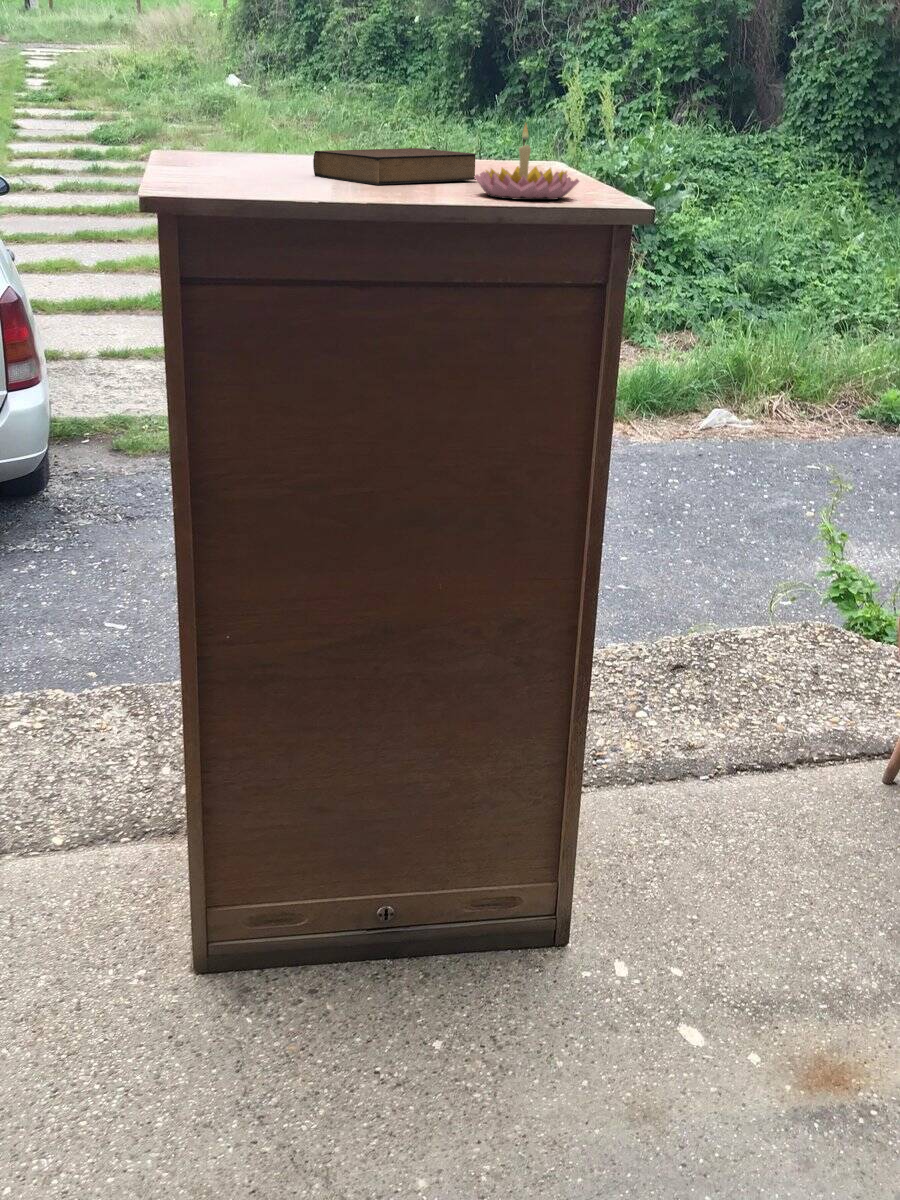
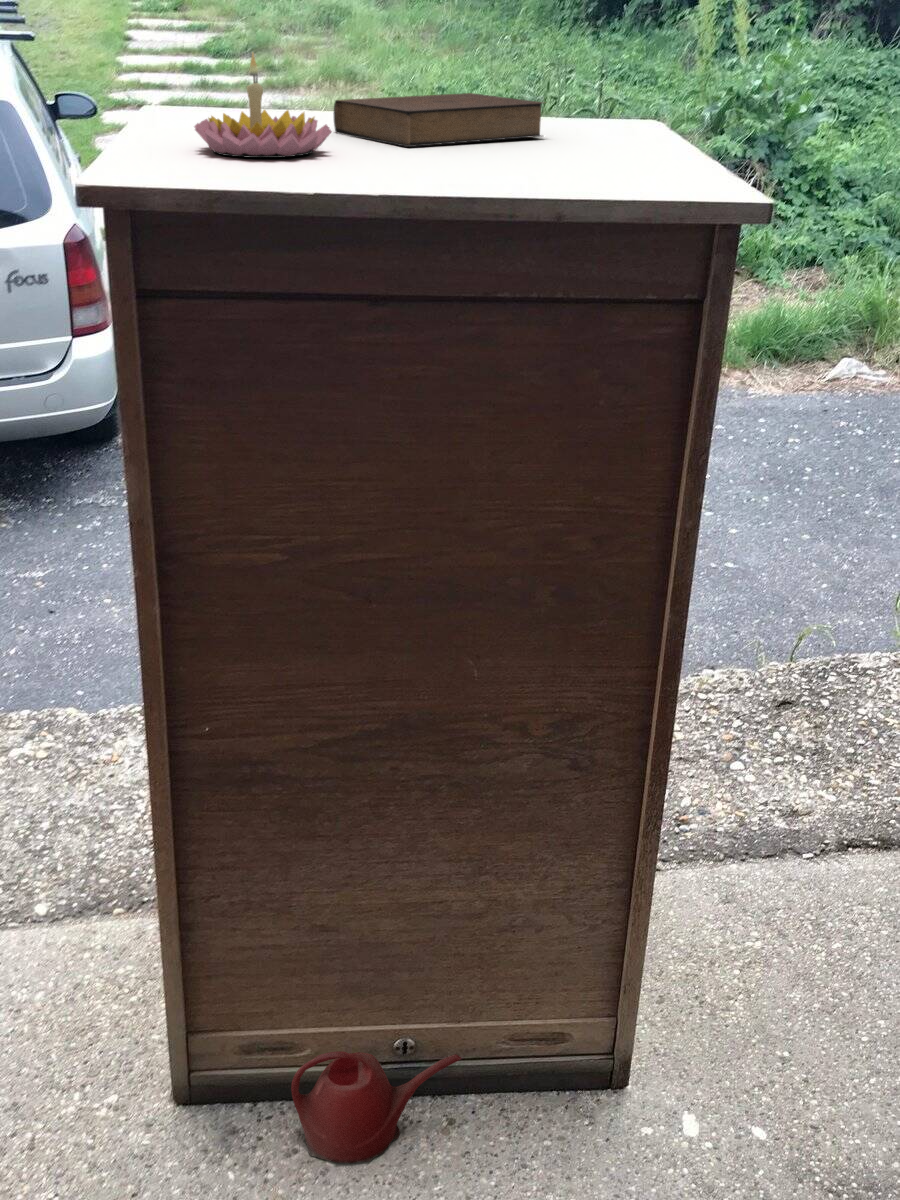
candle holder: present [475,124,579,200] -> present [194,54,331,158]
watering can: none [298,909,437,1004] -> present [291,1051,462,1163]

